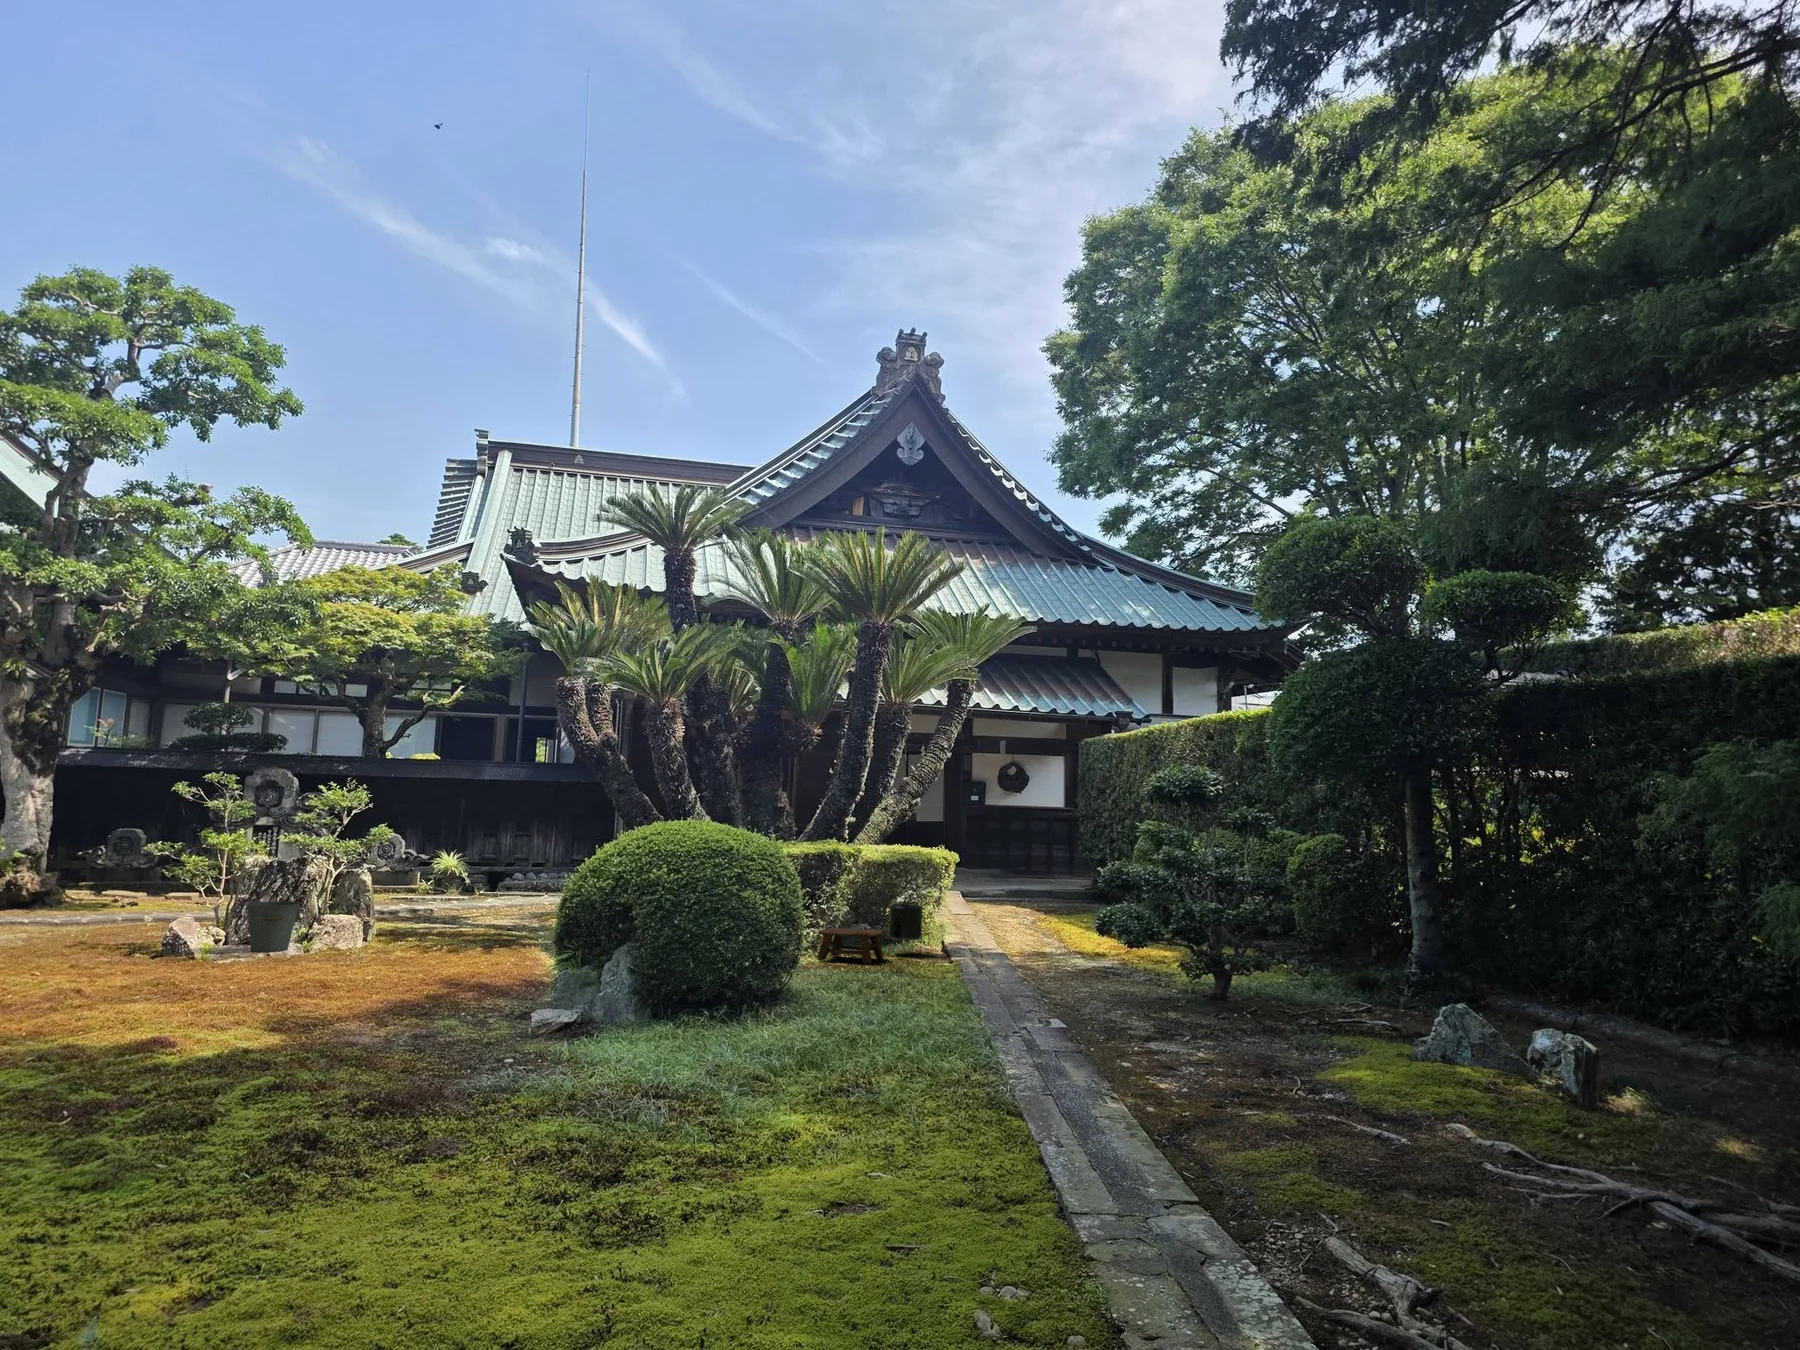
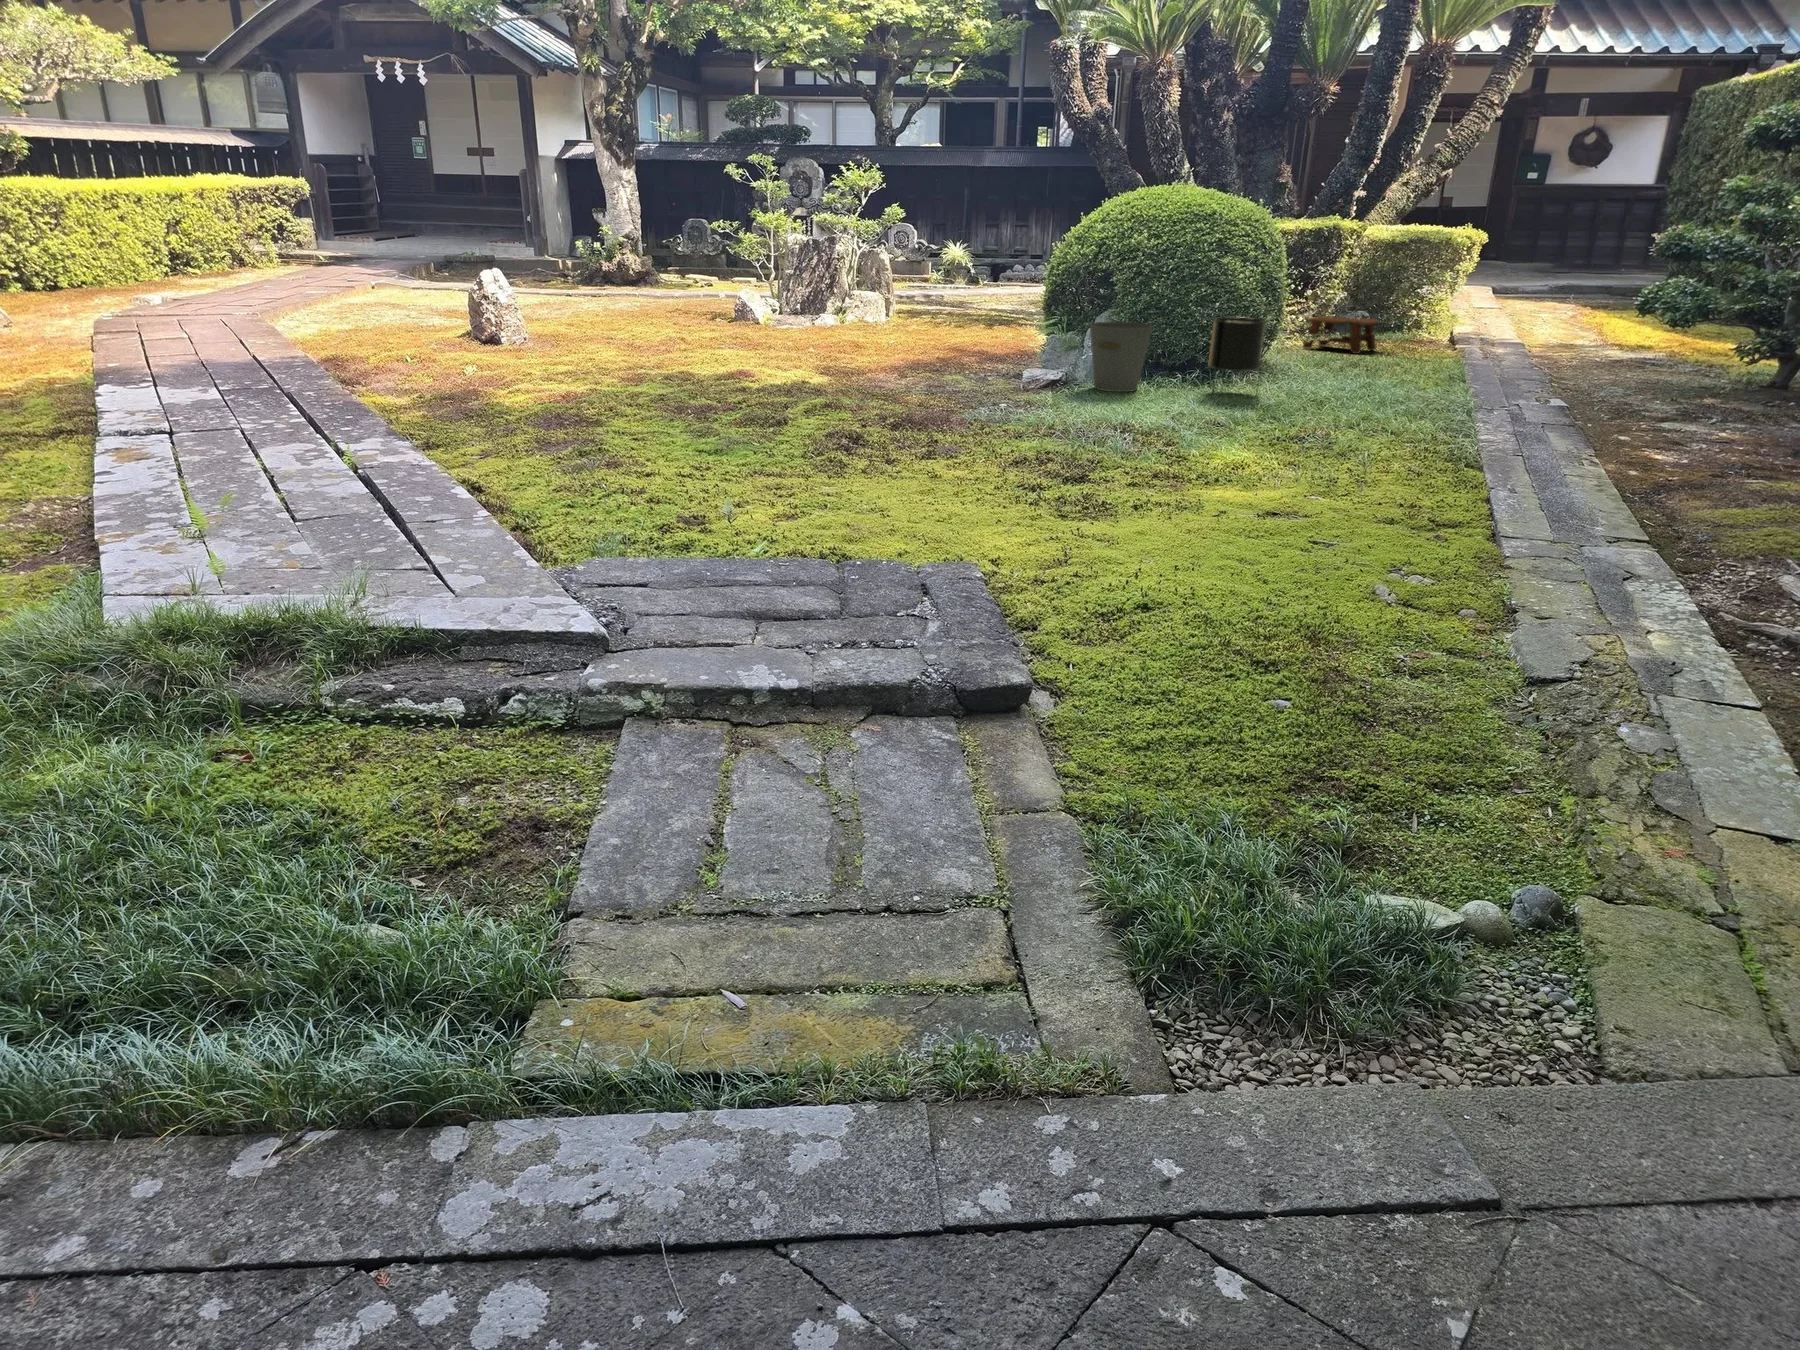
bucket: present [247,901,300,952] -> present [1089,322,1153,392]
planter: present [888,904,923,940] -> present [1209,317,1265,393]

